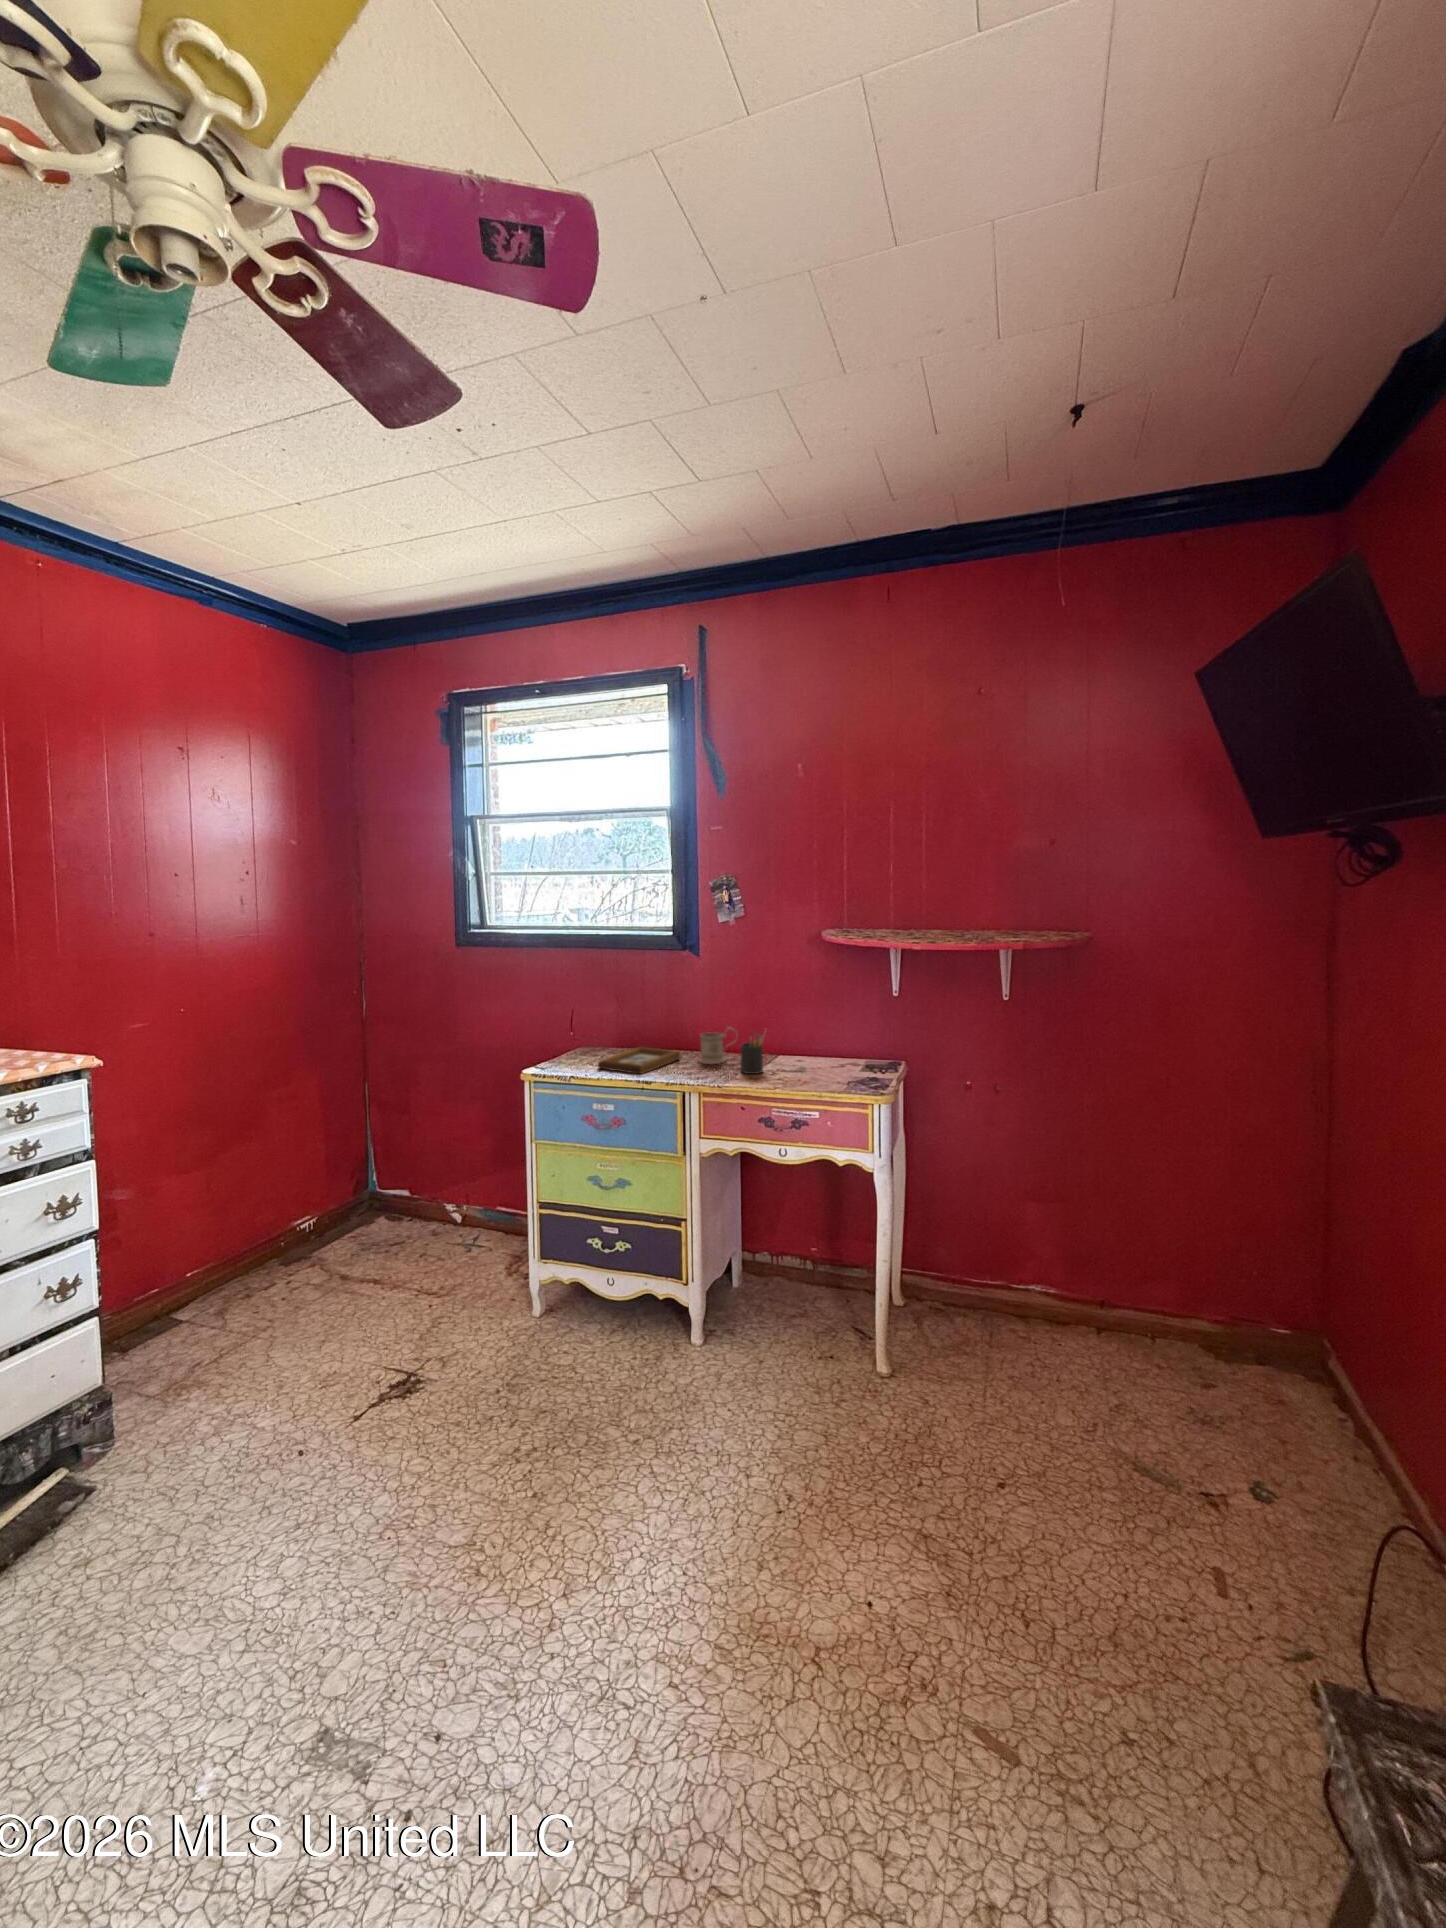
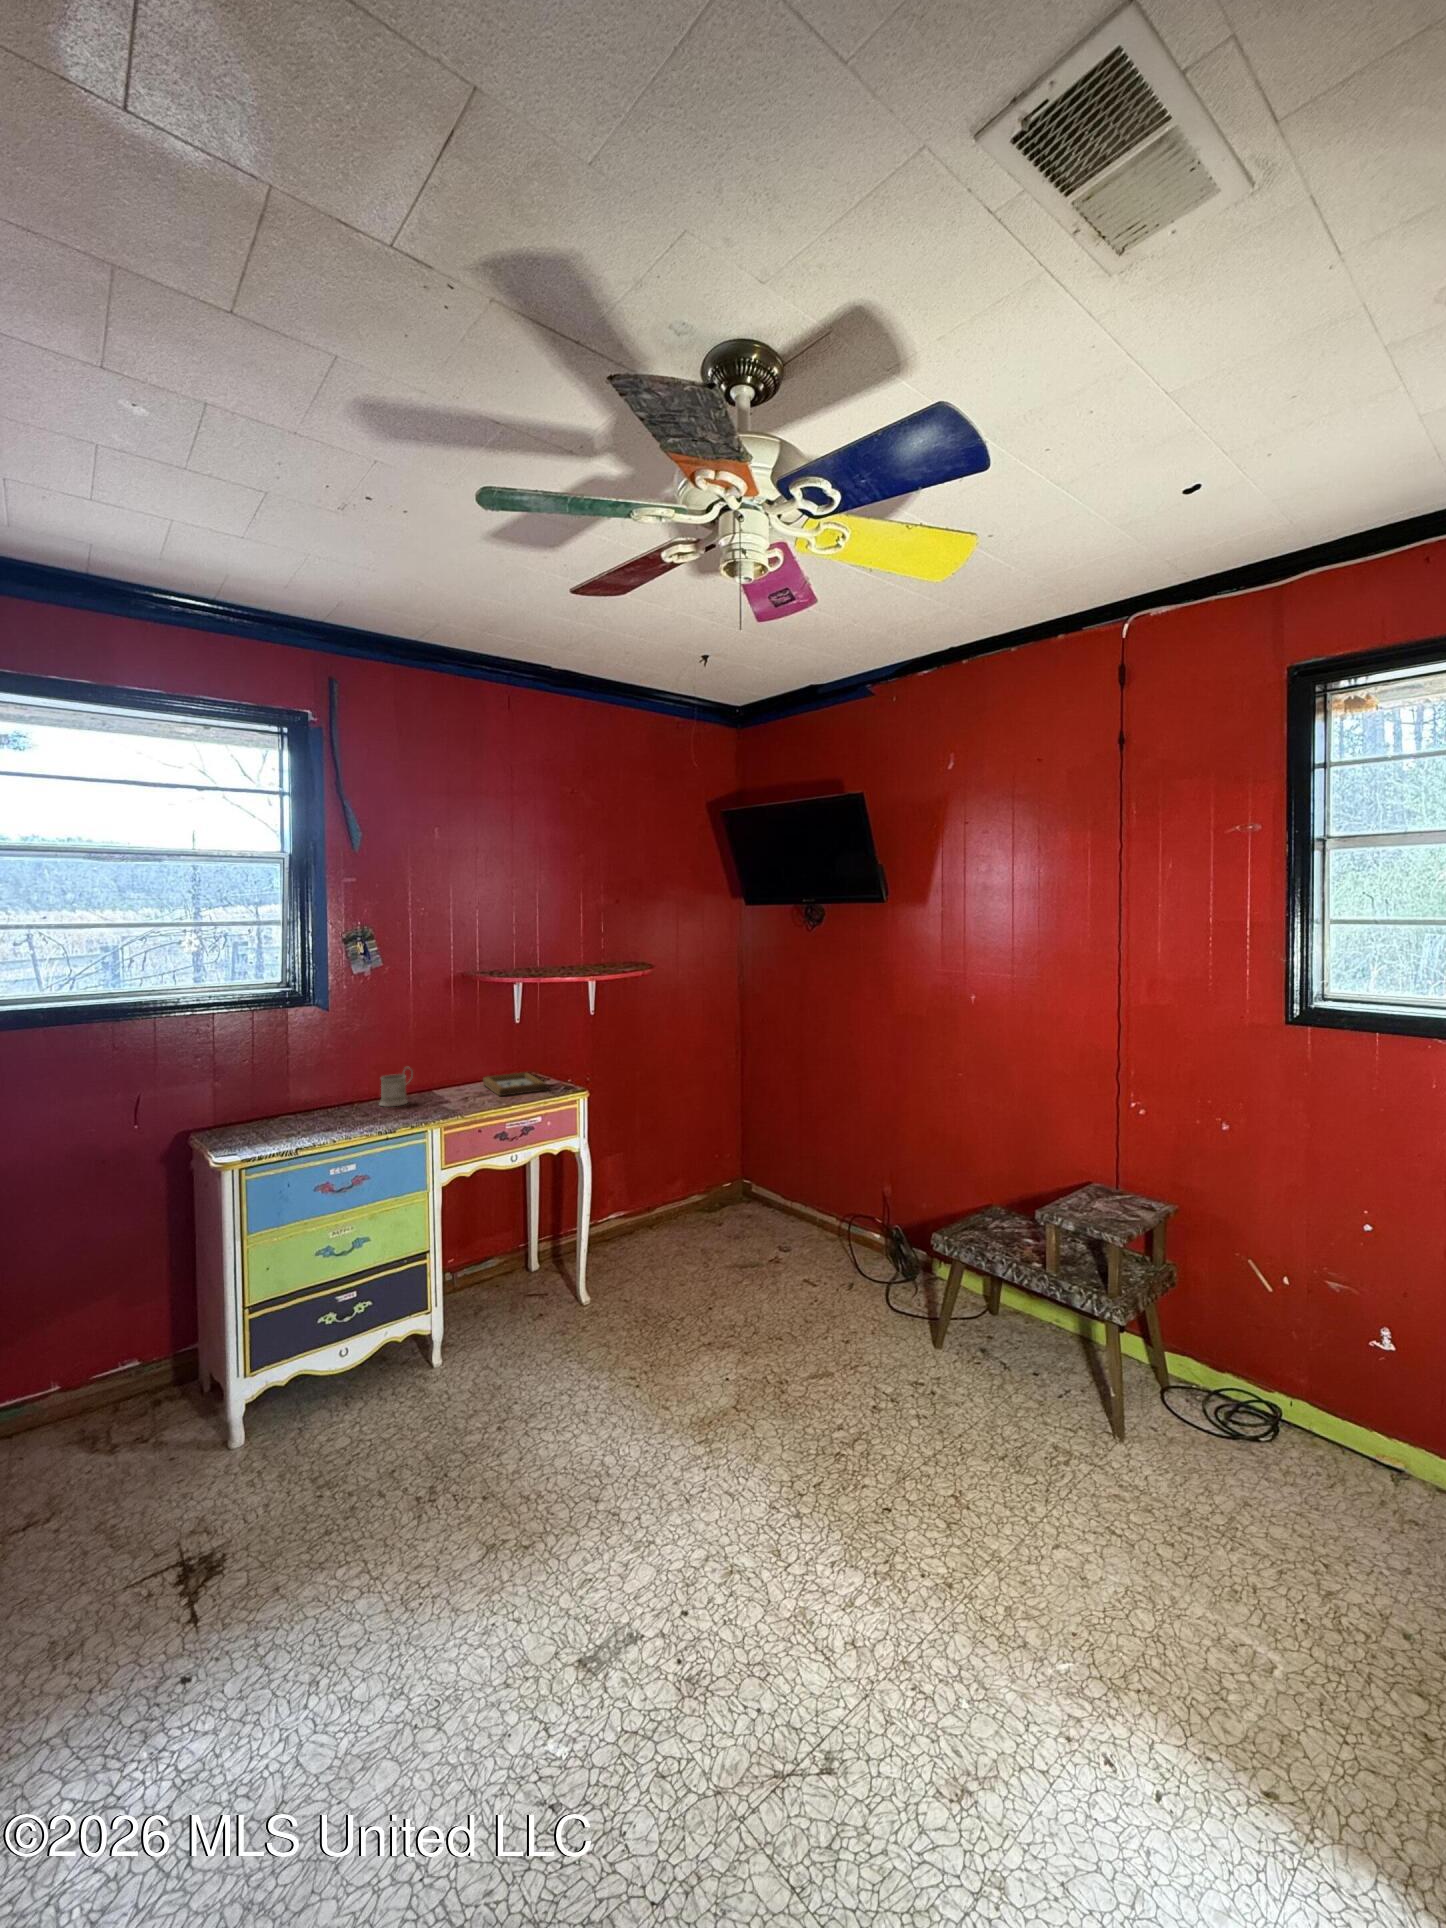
pen holder: present [741,1033,764,1074] -> none [446,1057,470,1102]
picture frame: present [598,1047,680,1074] -> present [483,1072,548,1096]

